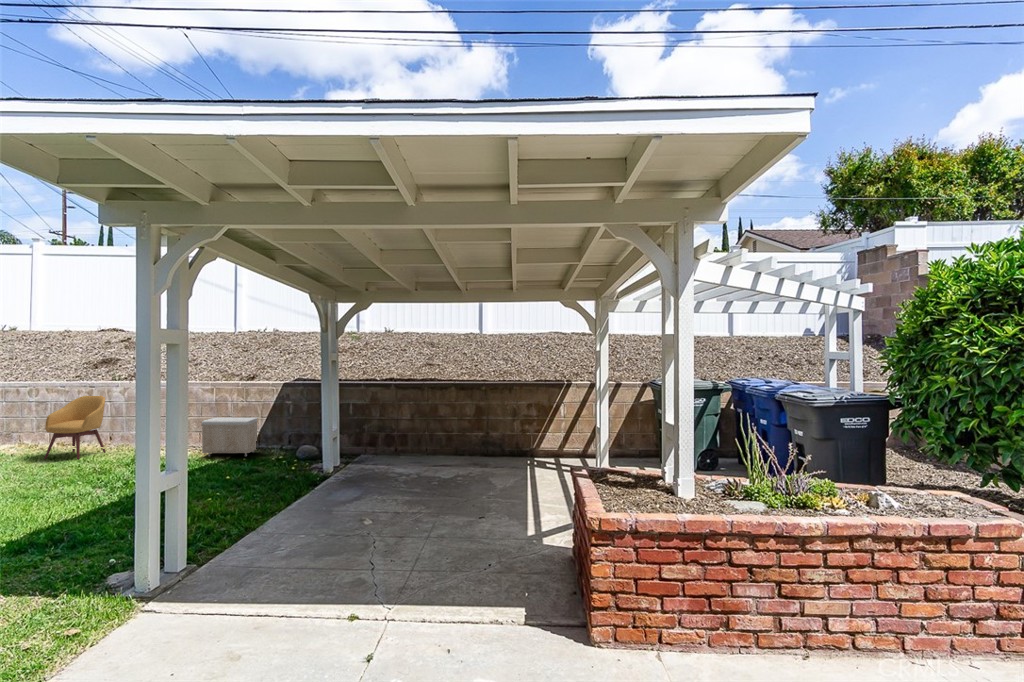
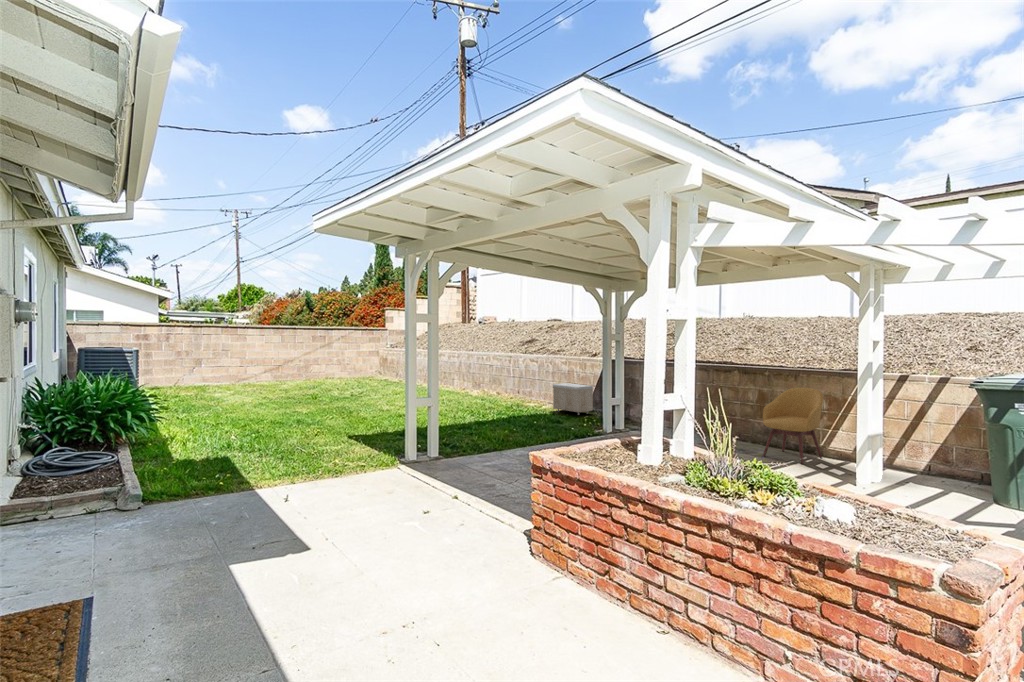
chair: present [44,396,106,459] -> present [763,387,823,464]

